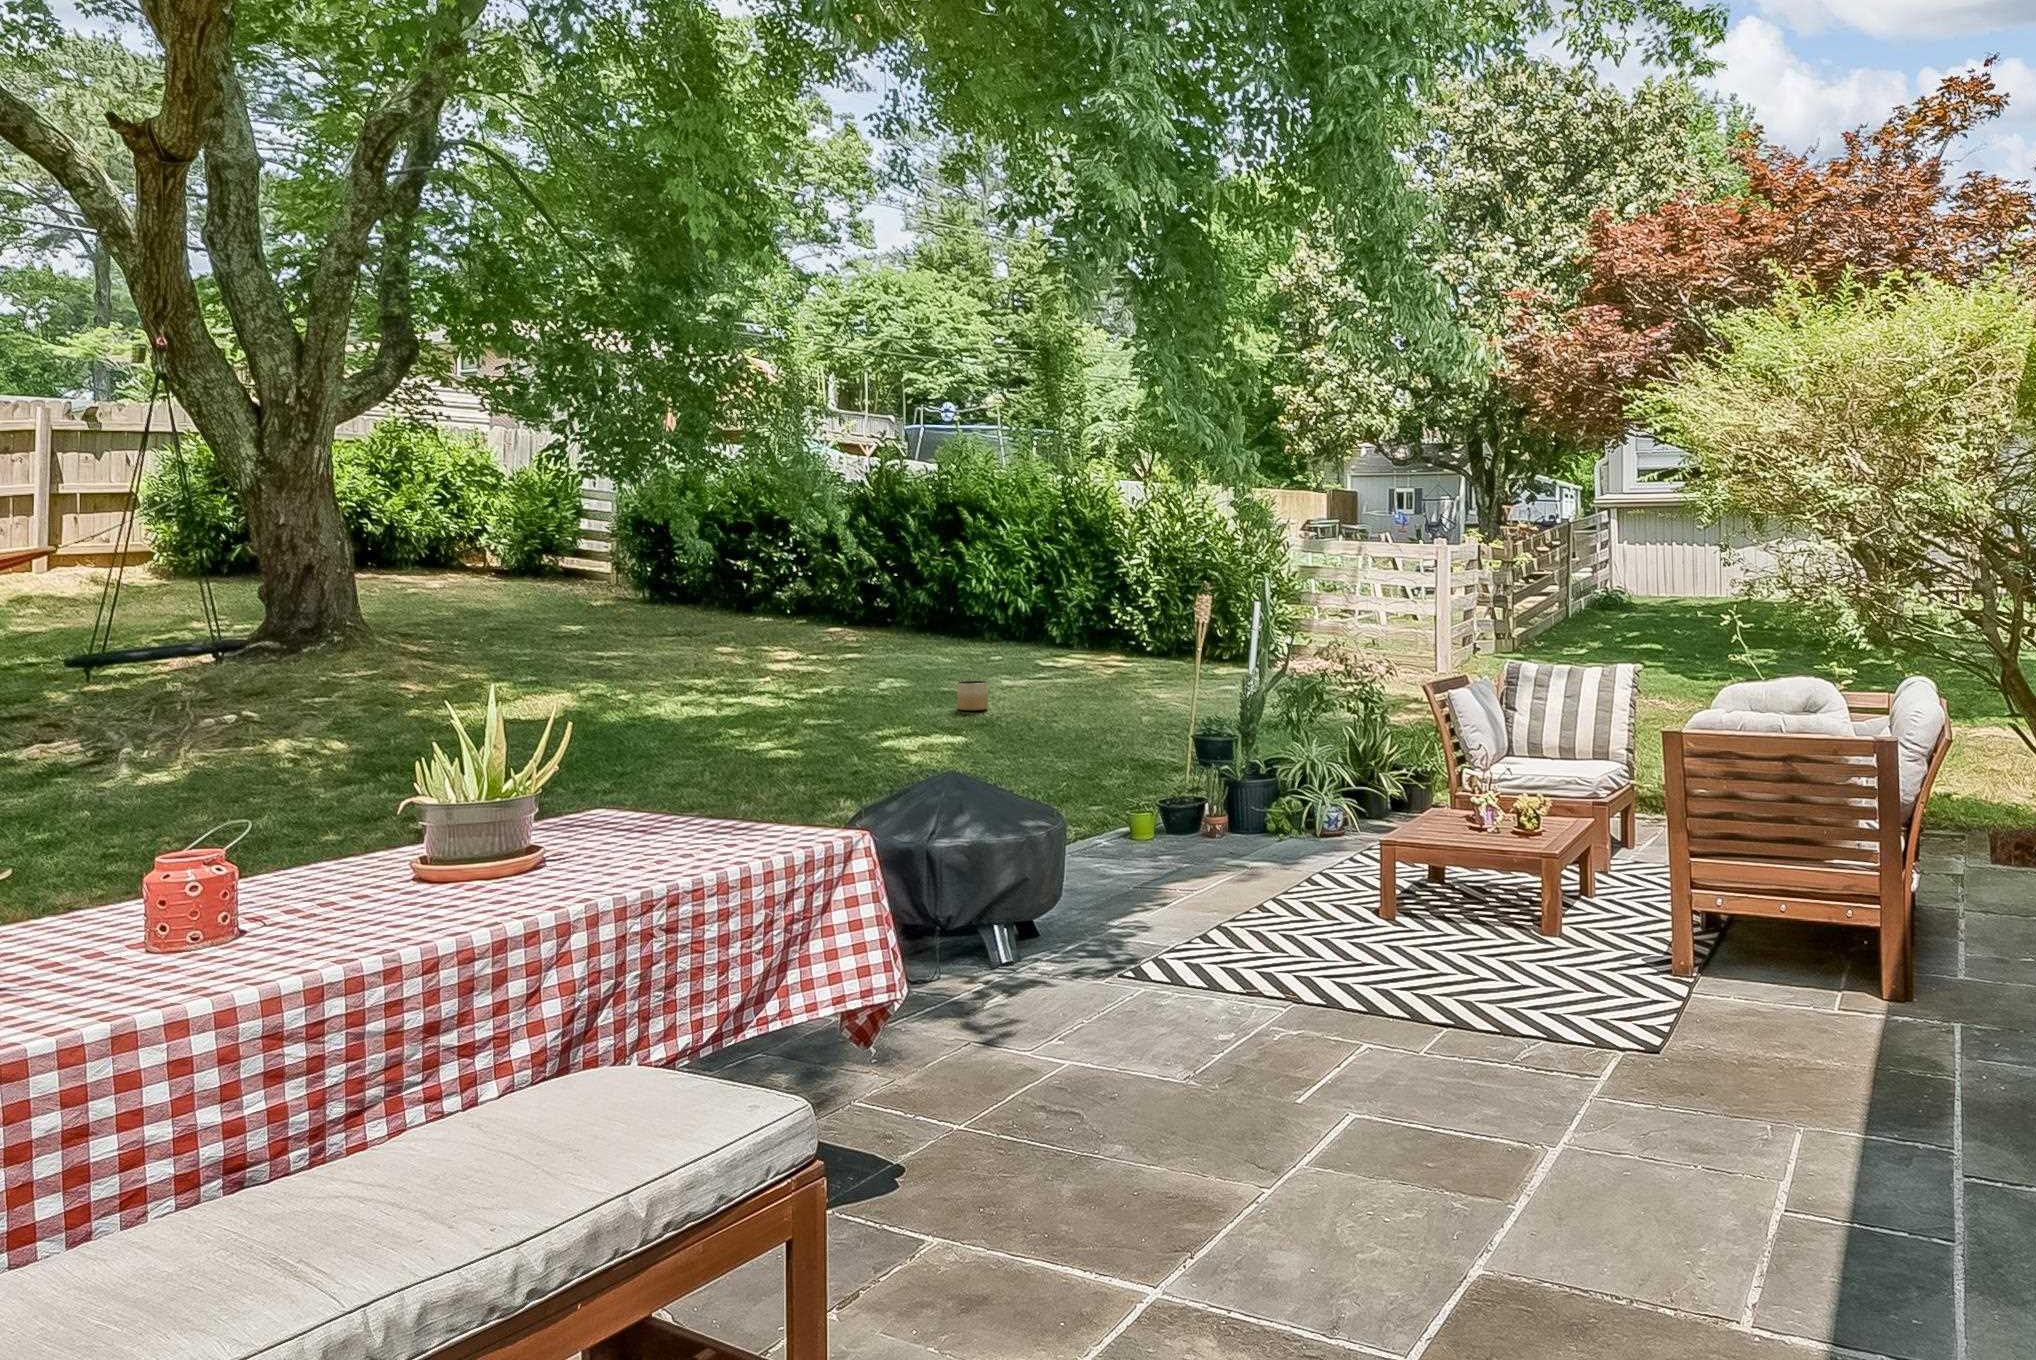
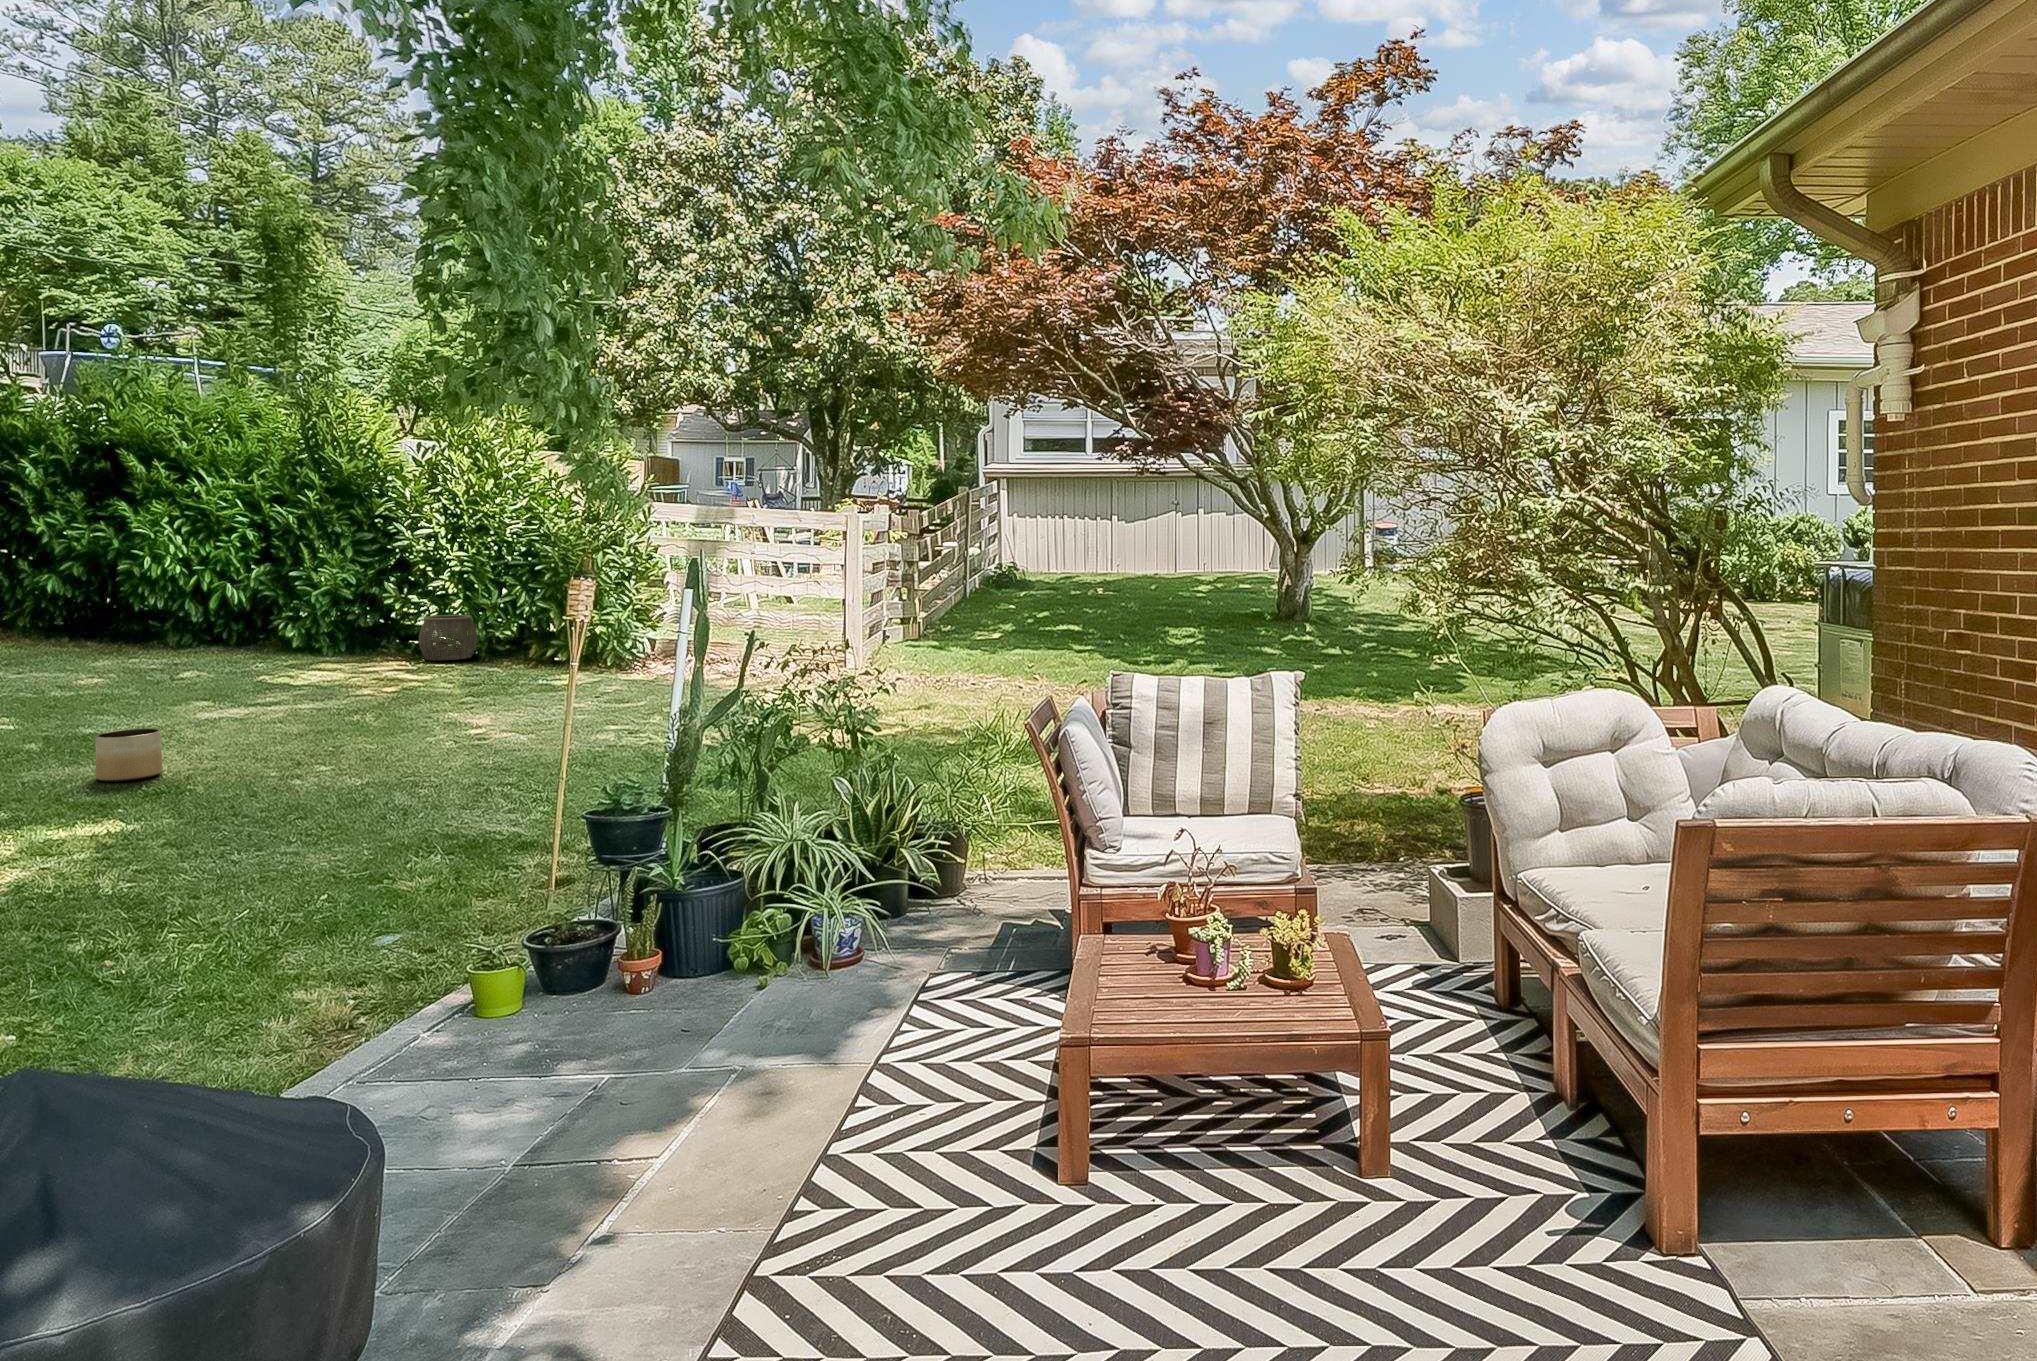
woven basket: none [1130,626,1168,660] -> present [419,615,477,661]

